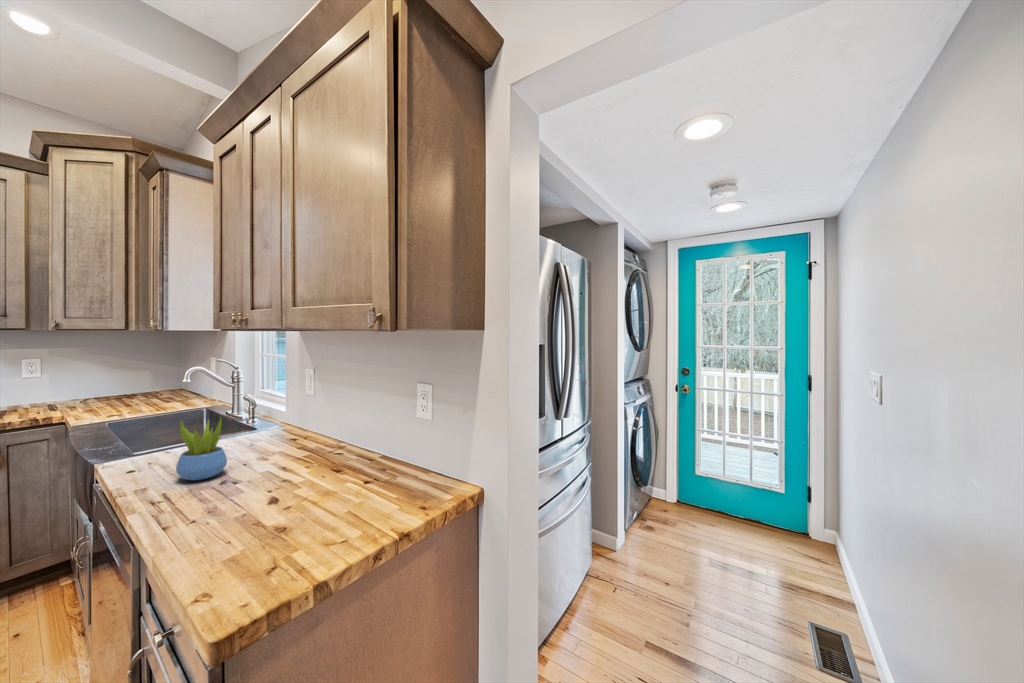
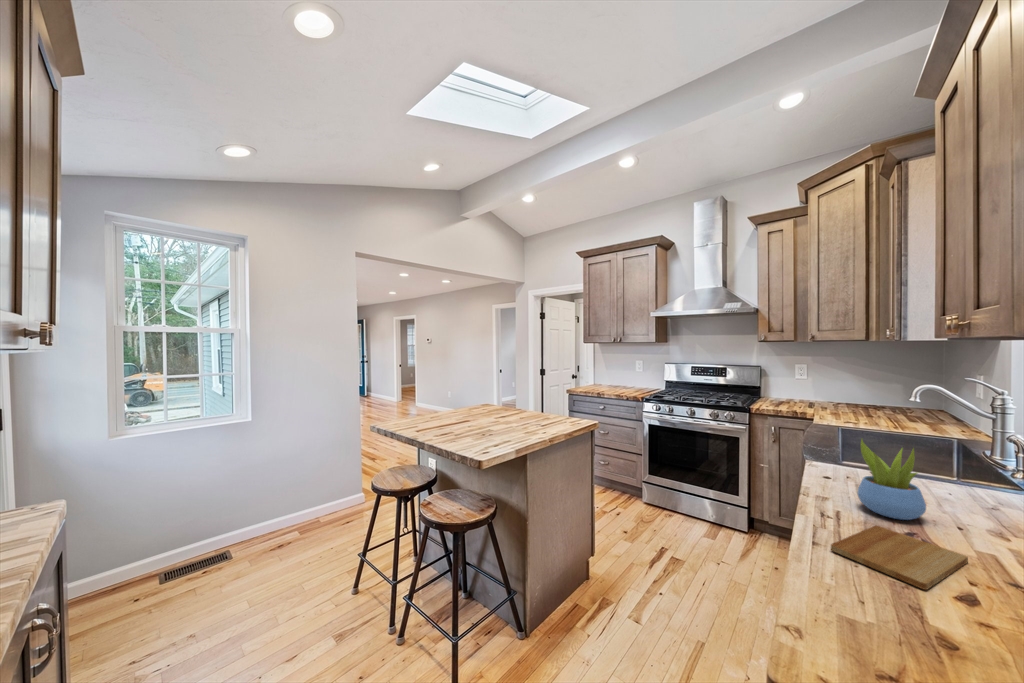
cutting board: none [183,479,261,523] -> present [831,525,968,590]

